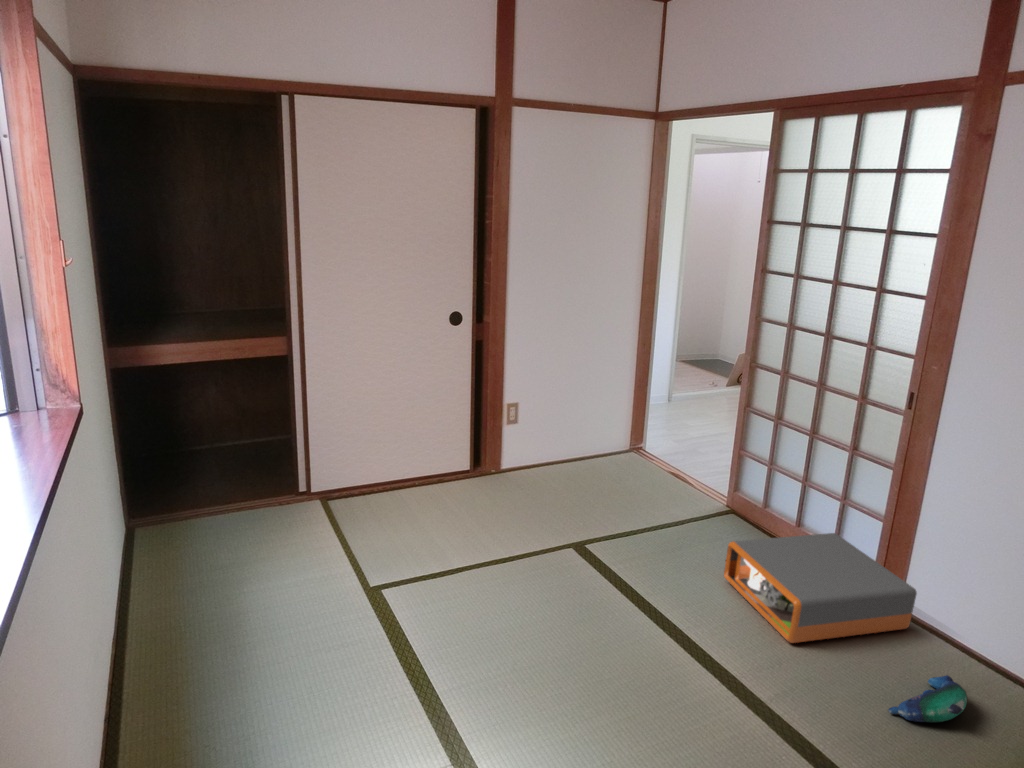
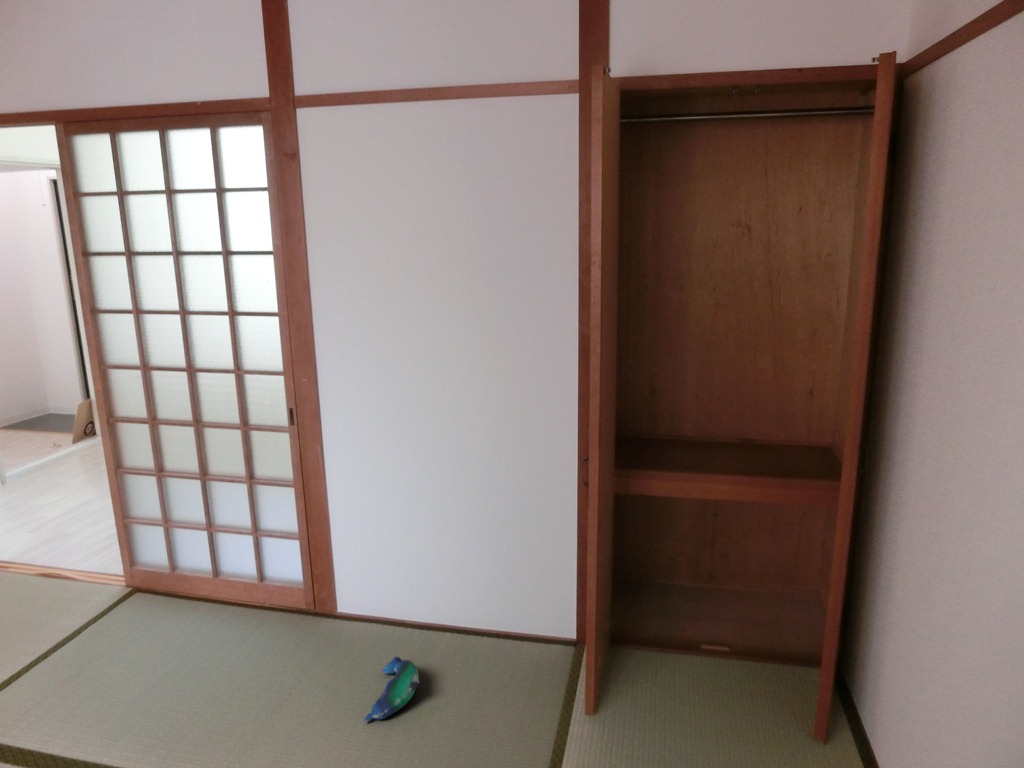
storage box: present [724,533,917,643] -> none [150,569,349,708]

